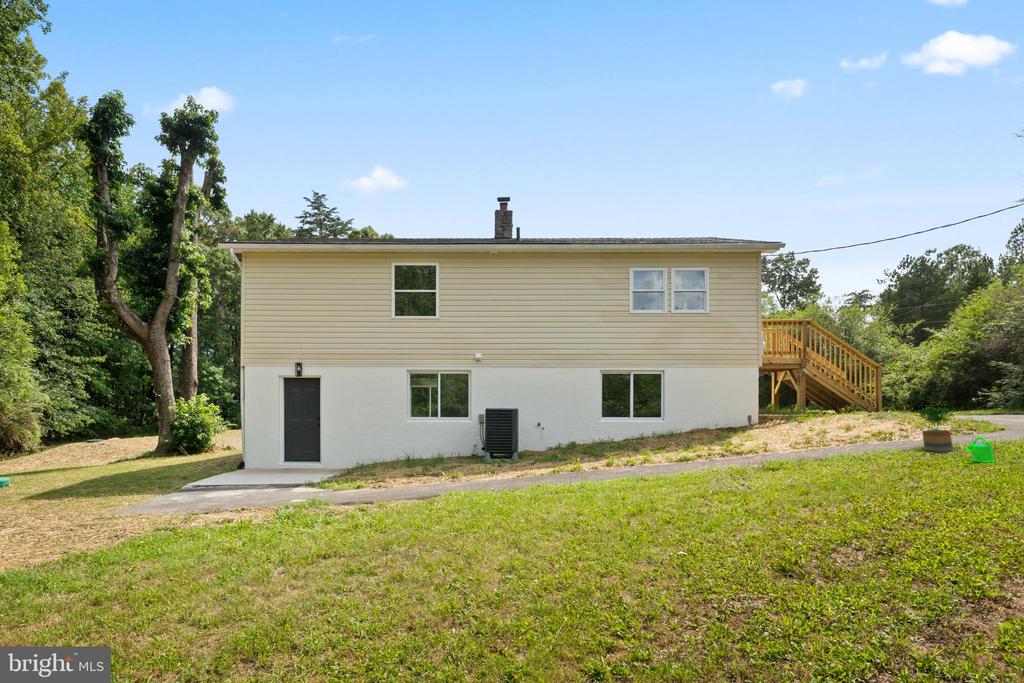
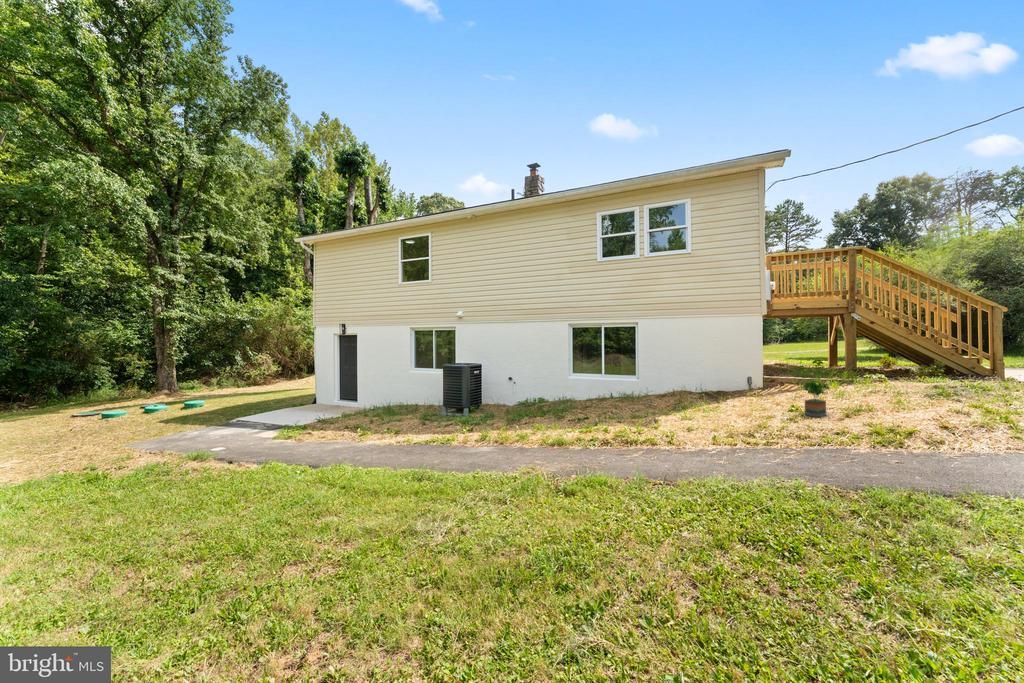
watering can: present [966,437,995,463] -> none [840,409,861,430]

